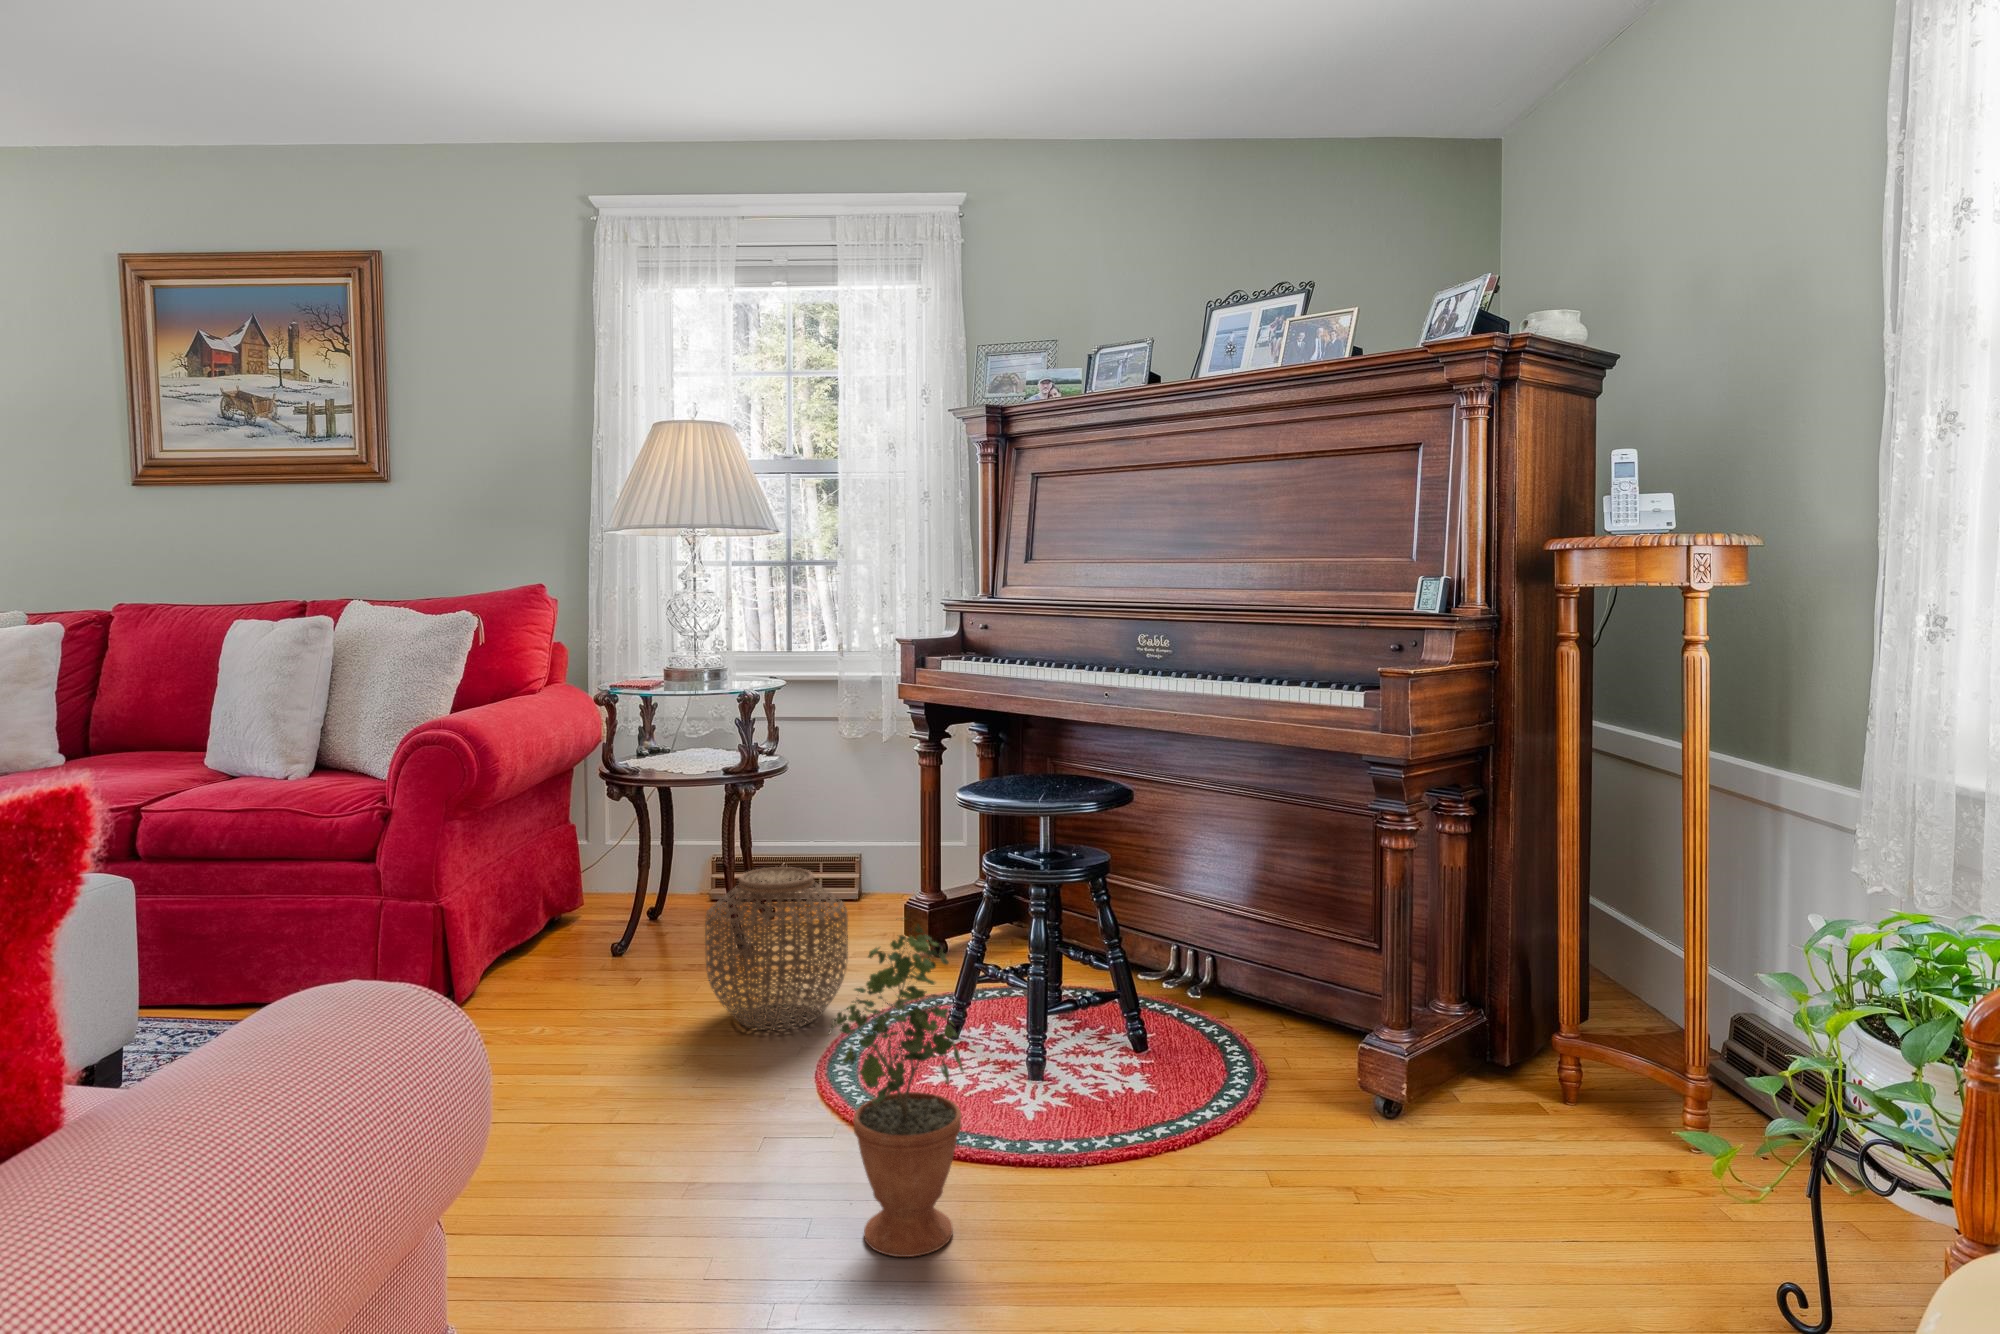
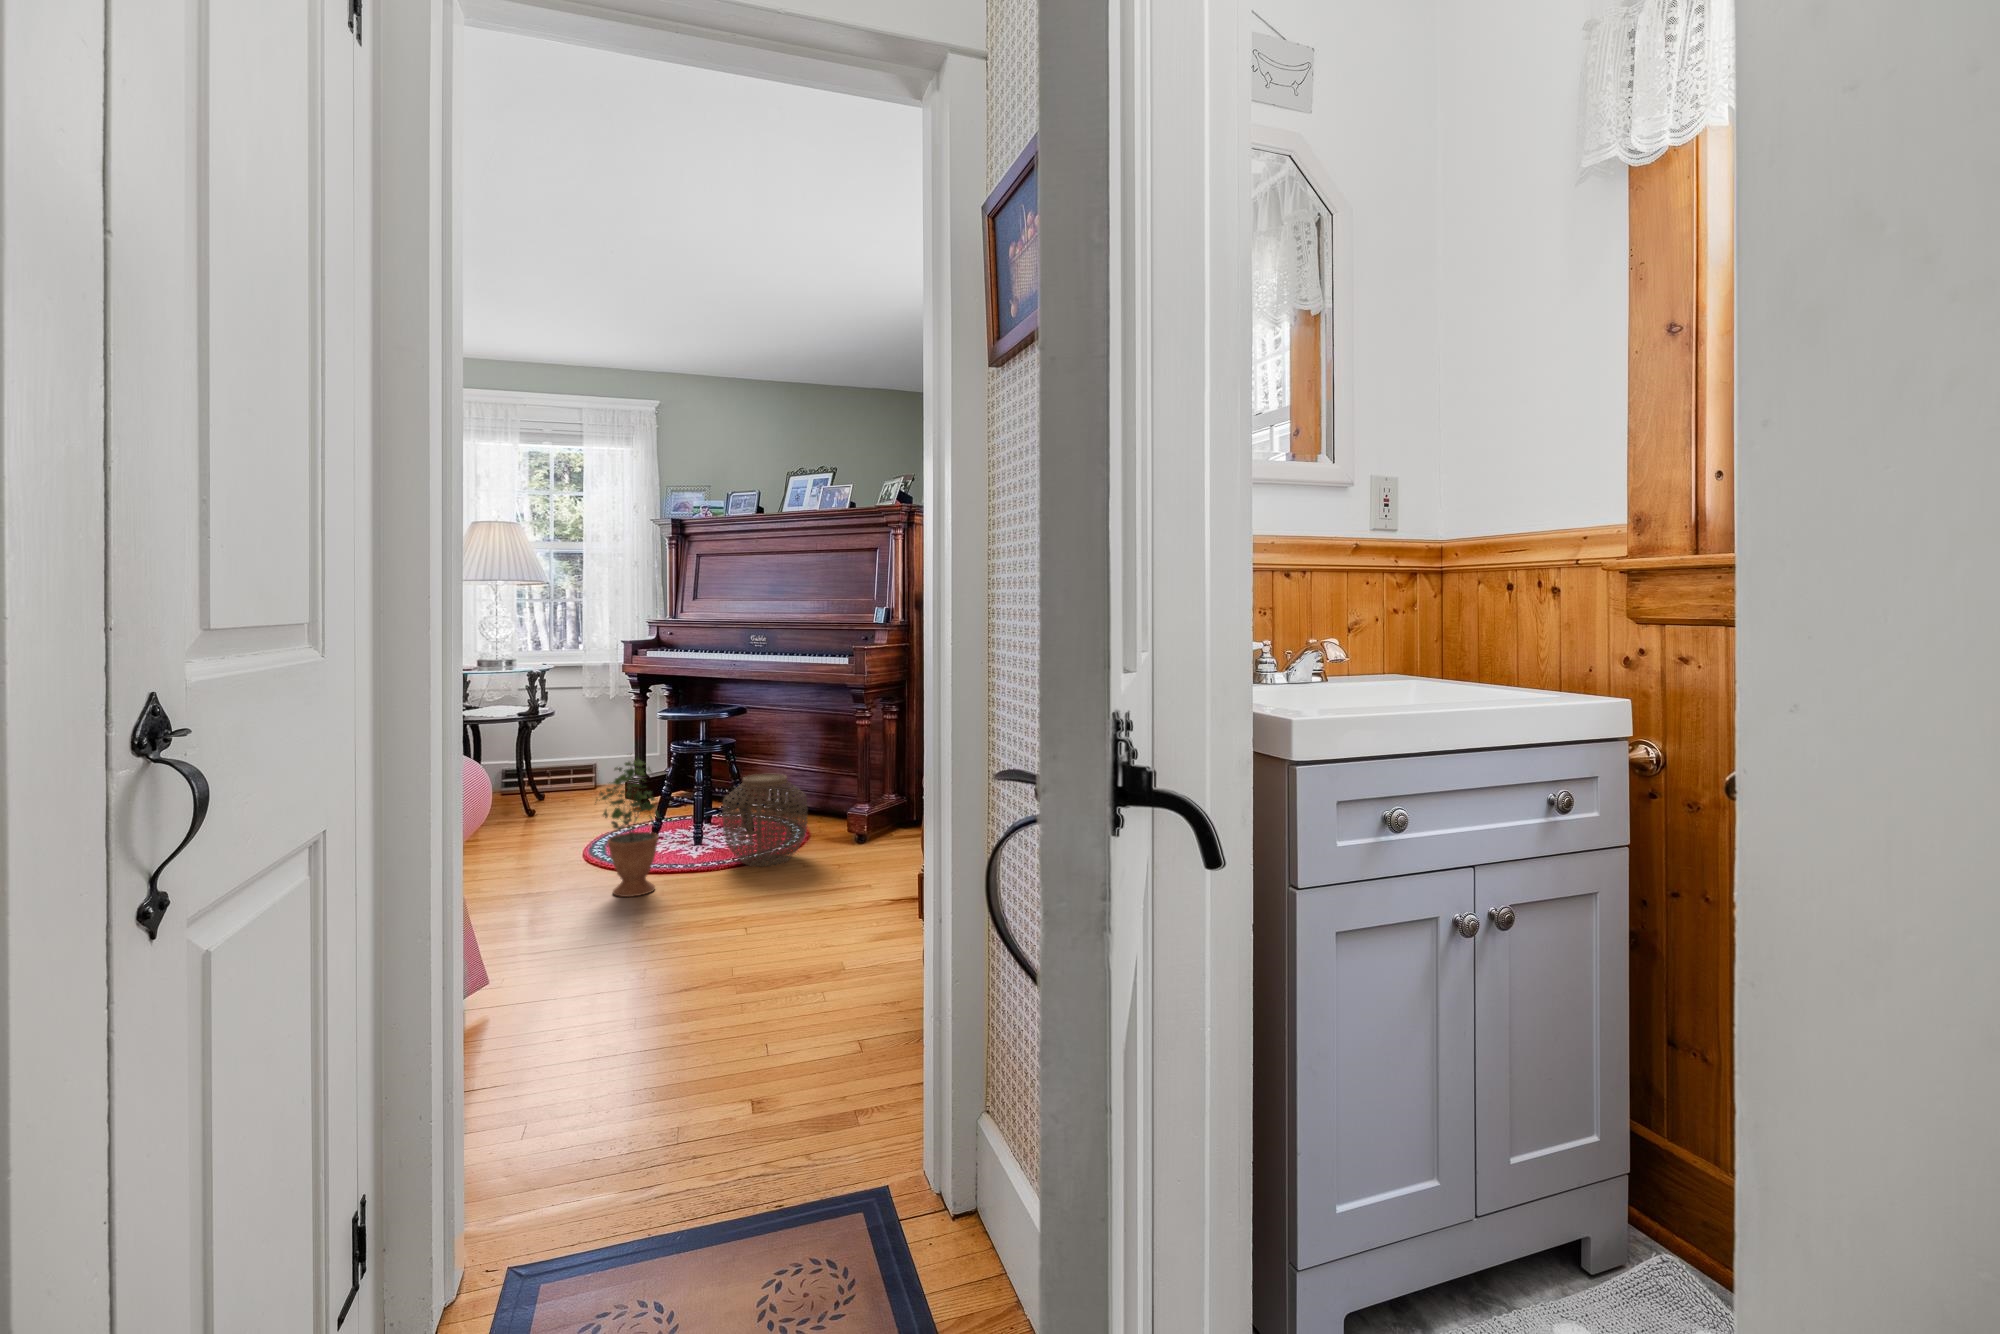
woven basket: present [705,867,848,1030] -> present [723,774,807,866]

